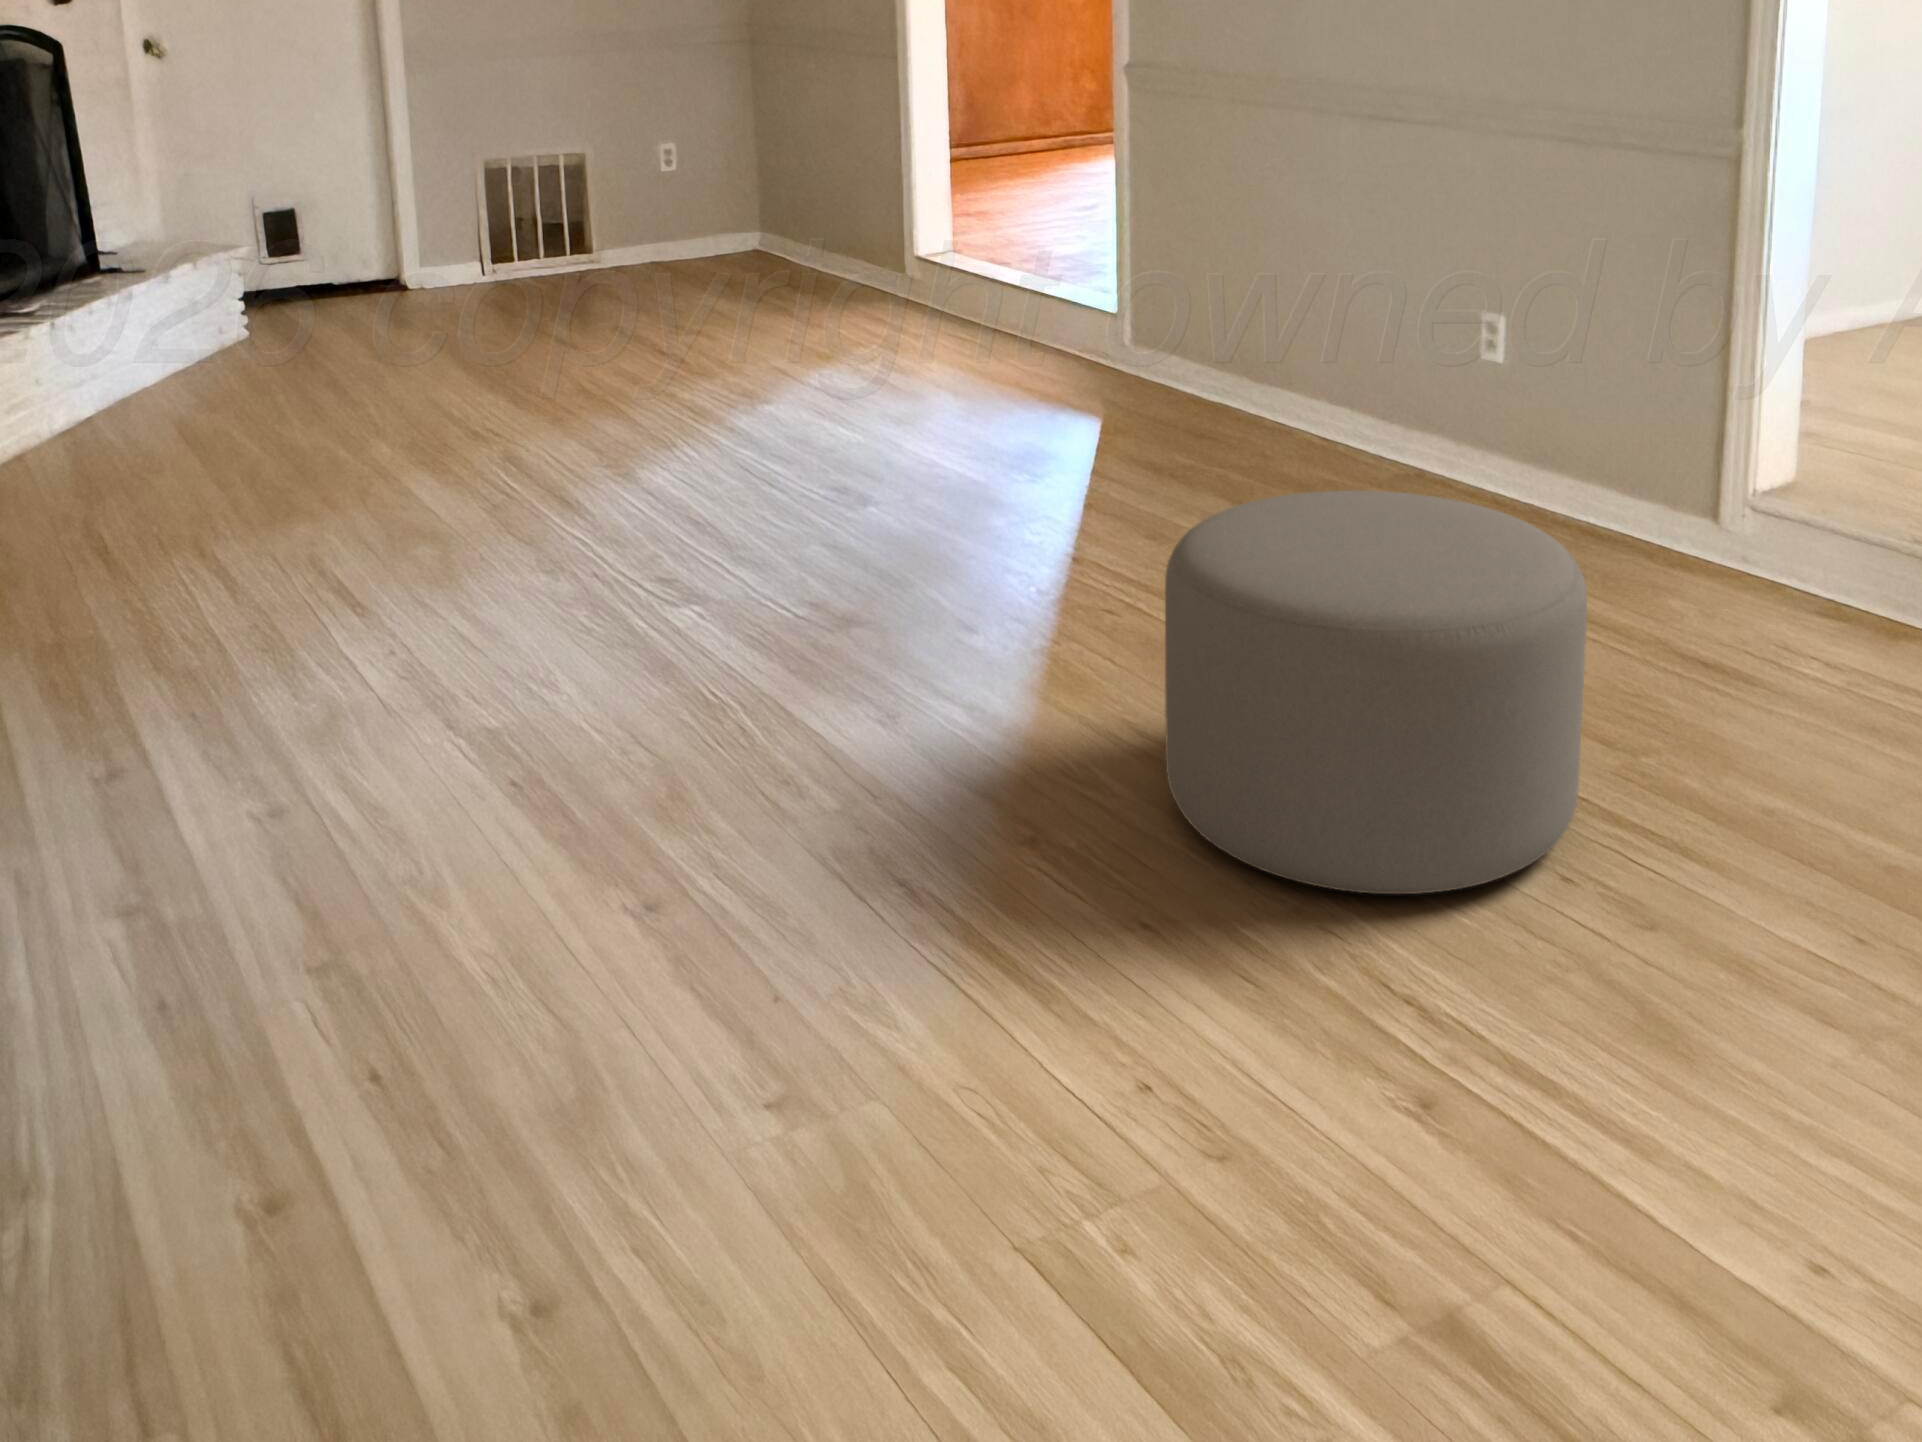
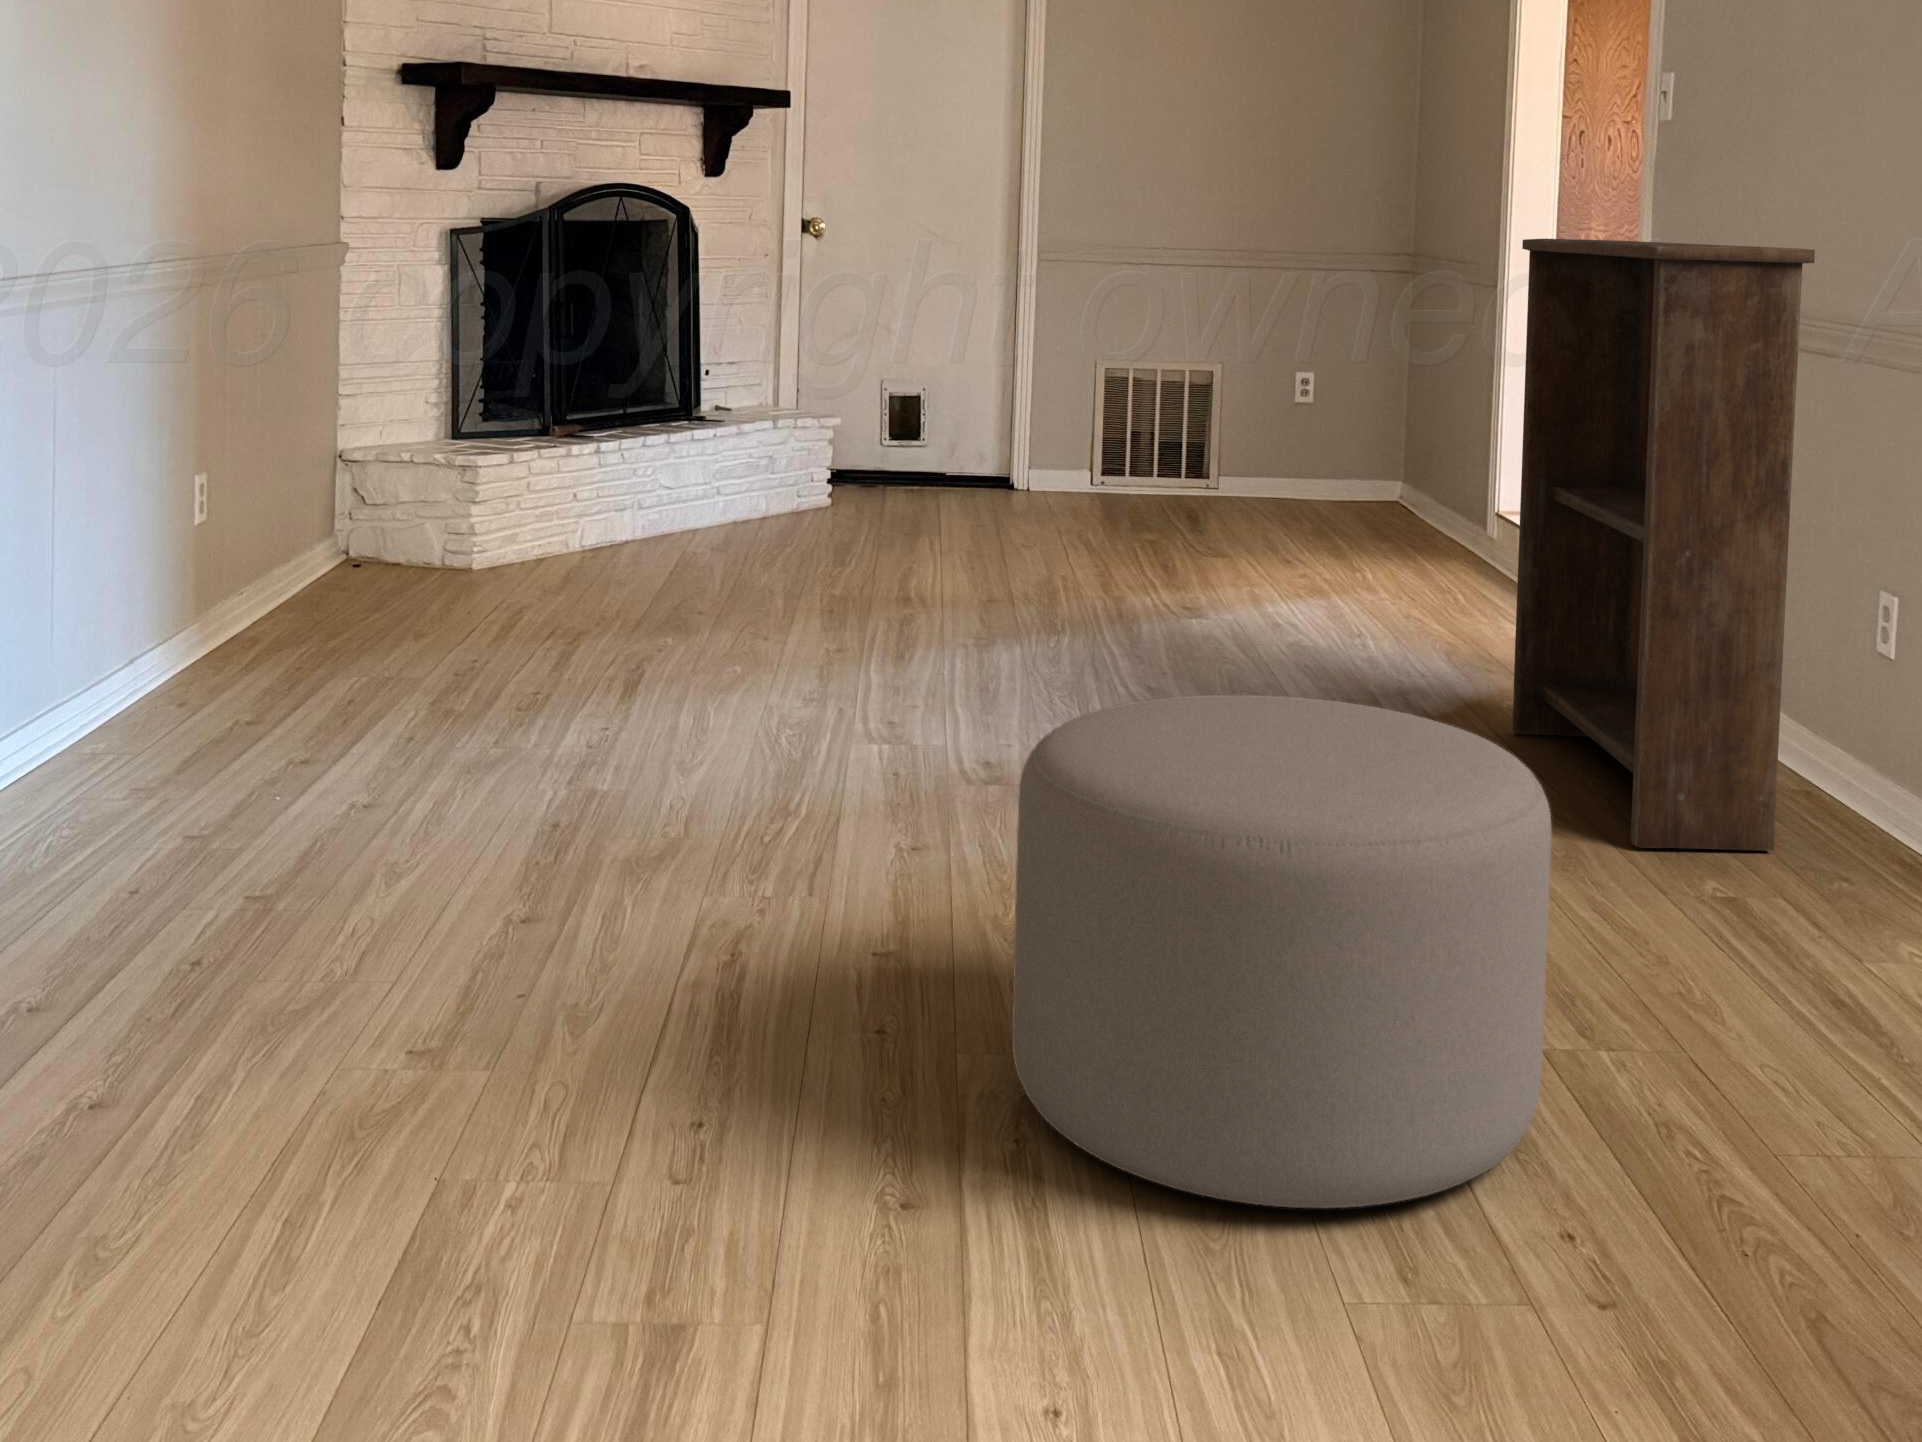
bookshelf: none [1108,48,1421,534] -> present [1512,239,1815,851]

